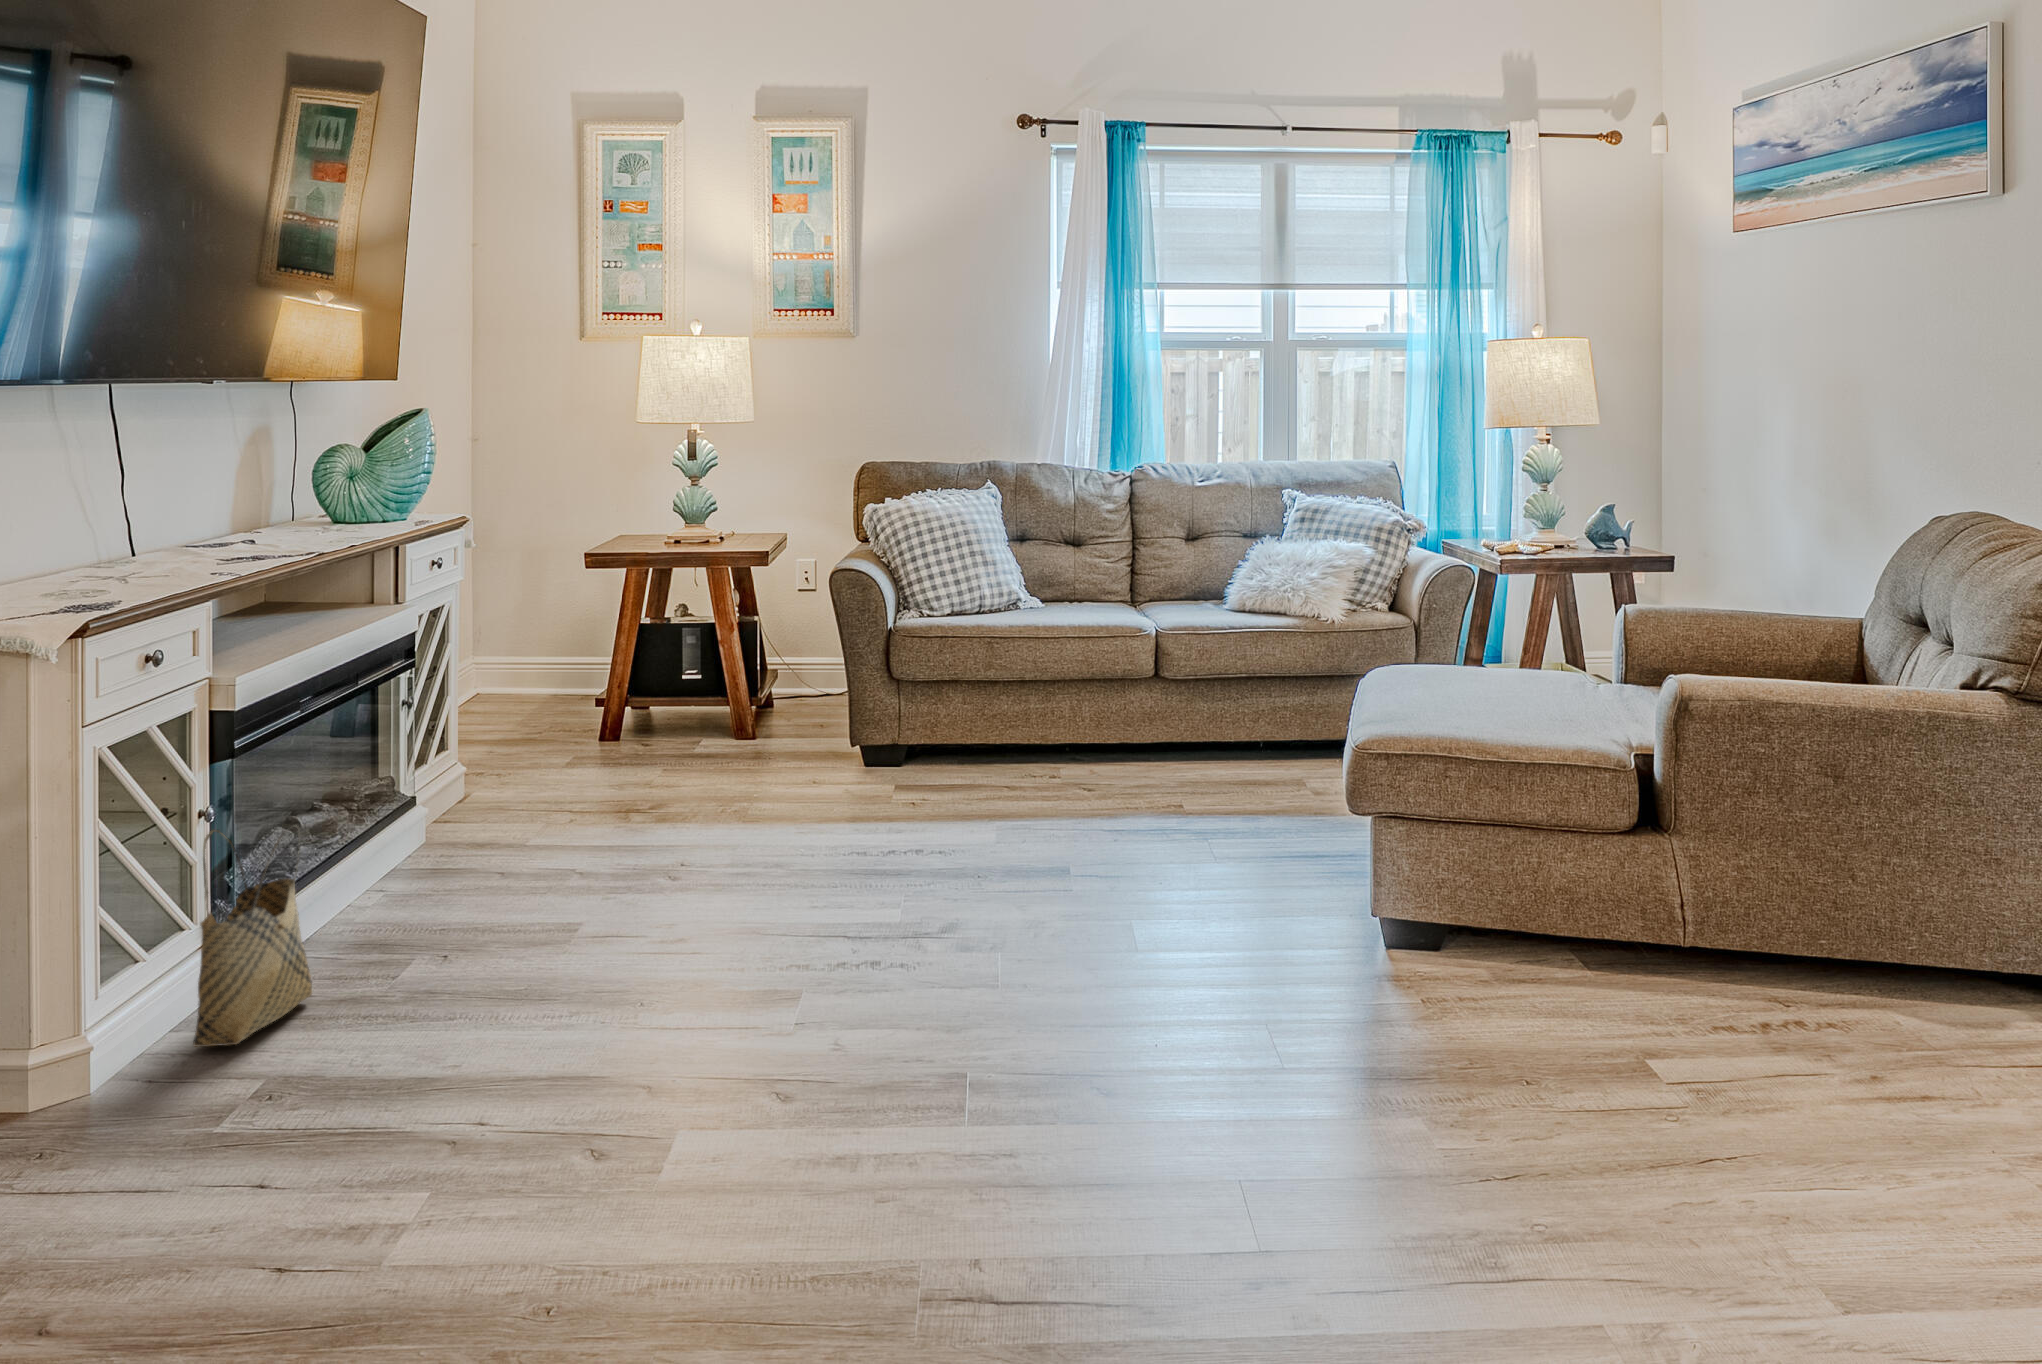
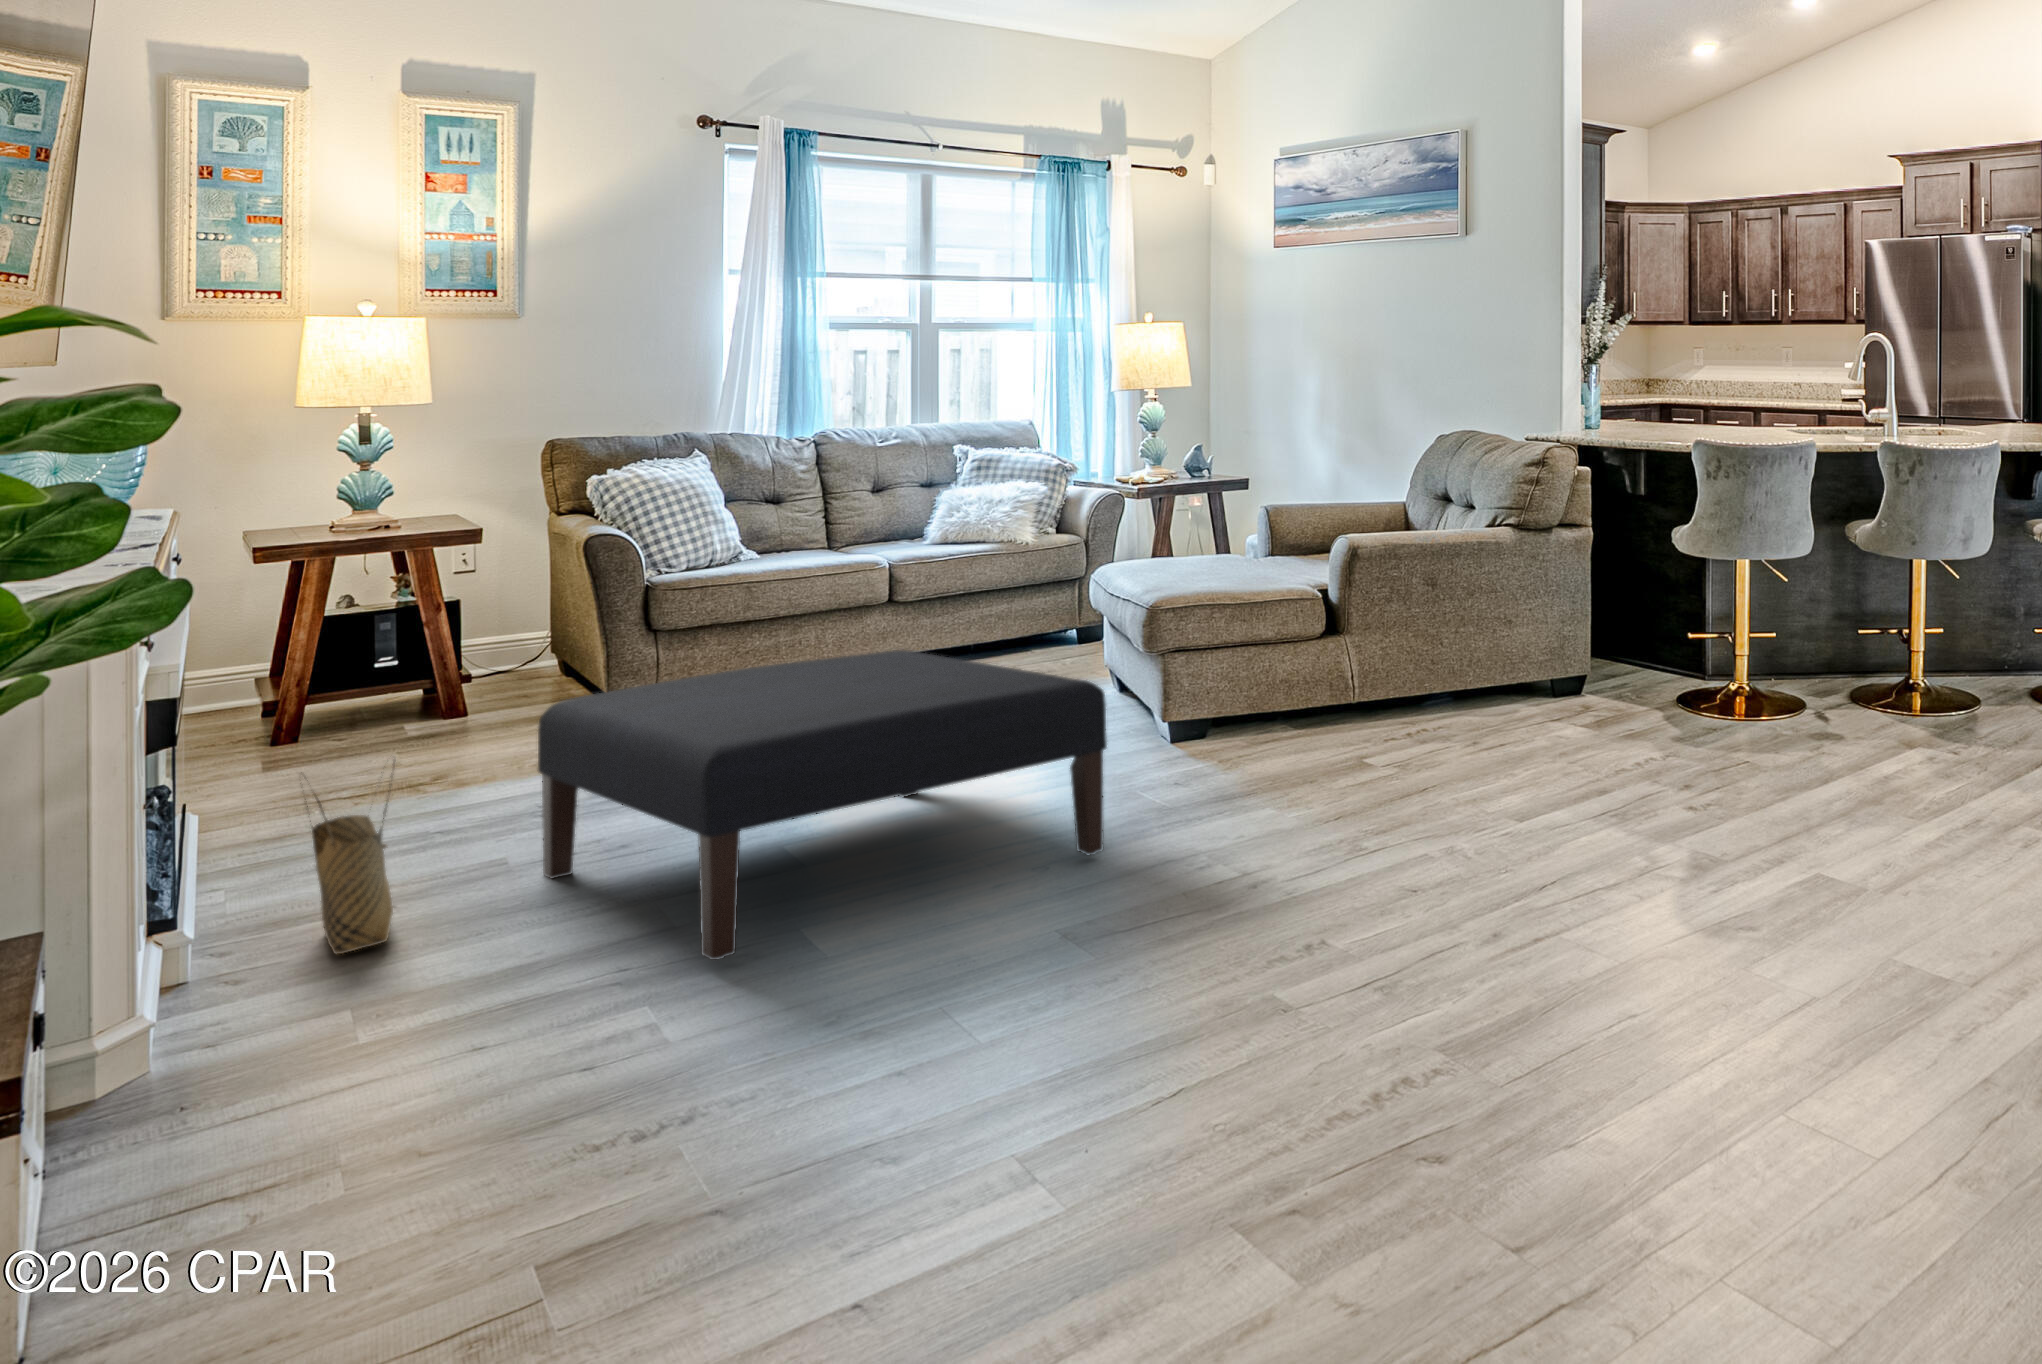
ottoman: none [328,768,993,1228] -> present [538,650,1107,960]

